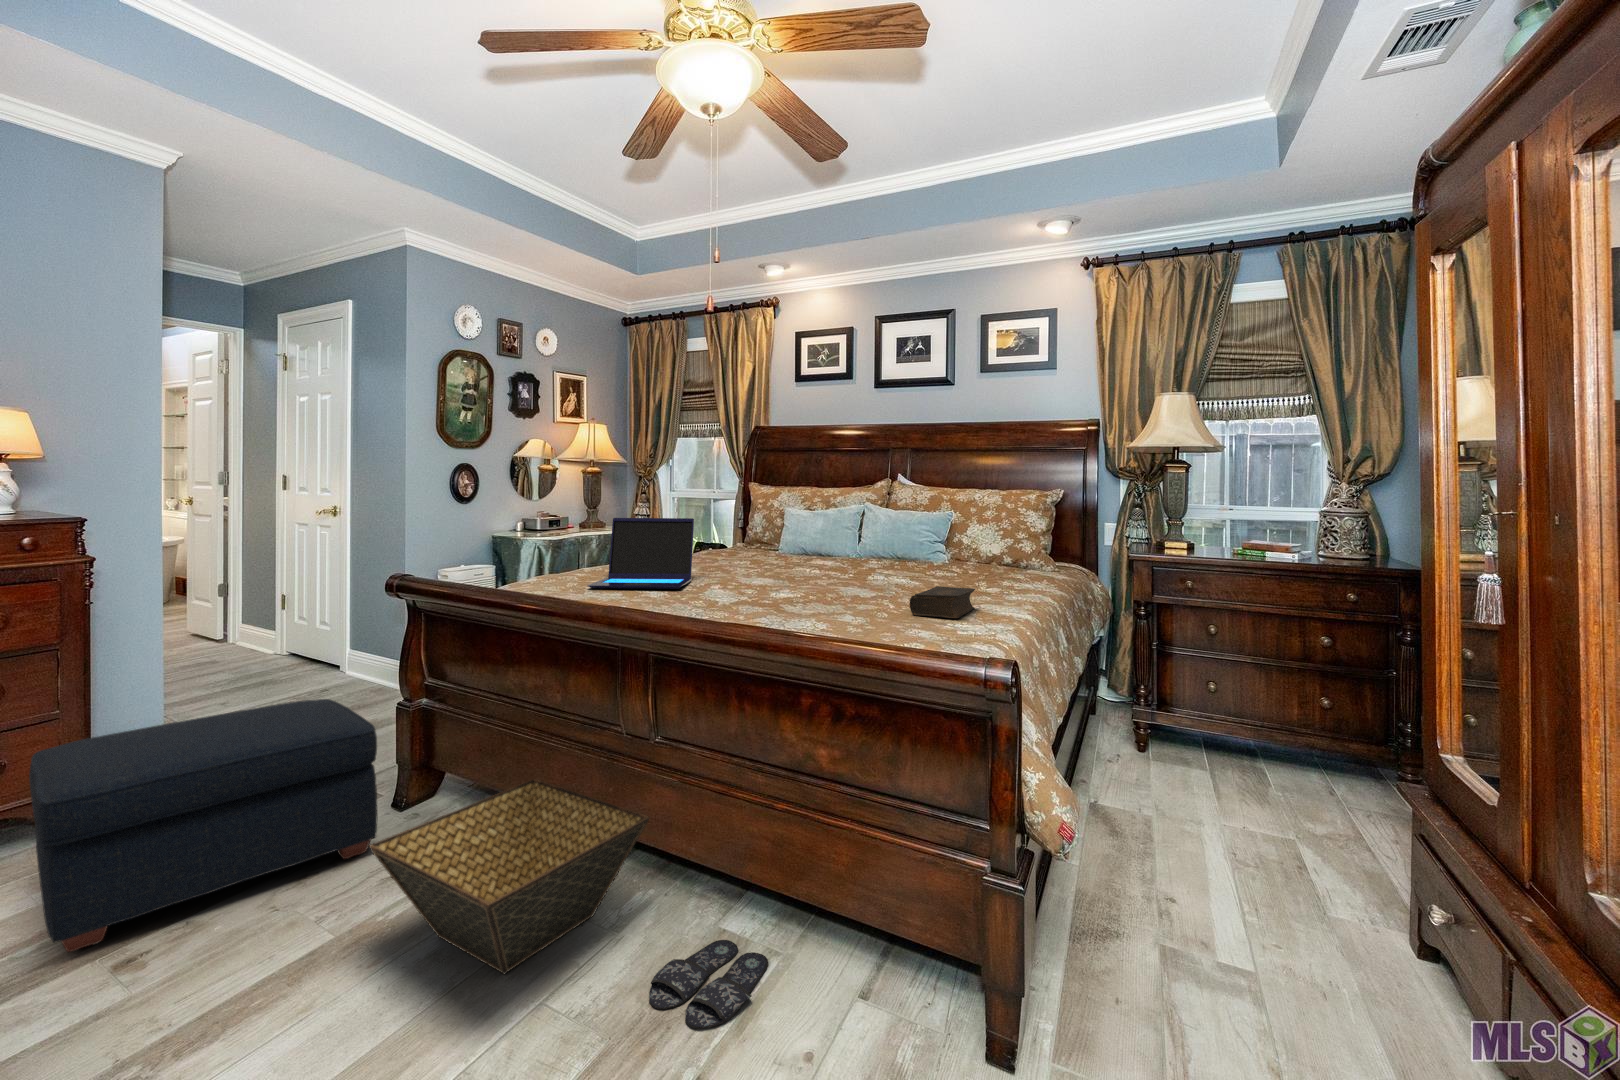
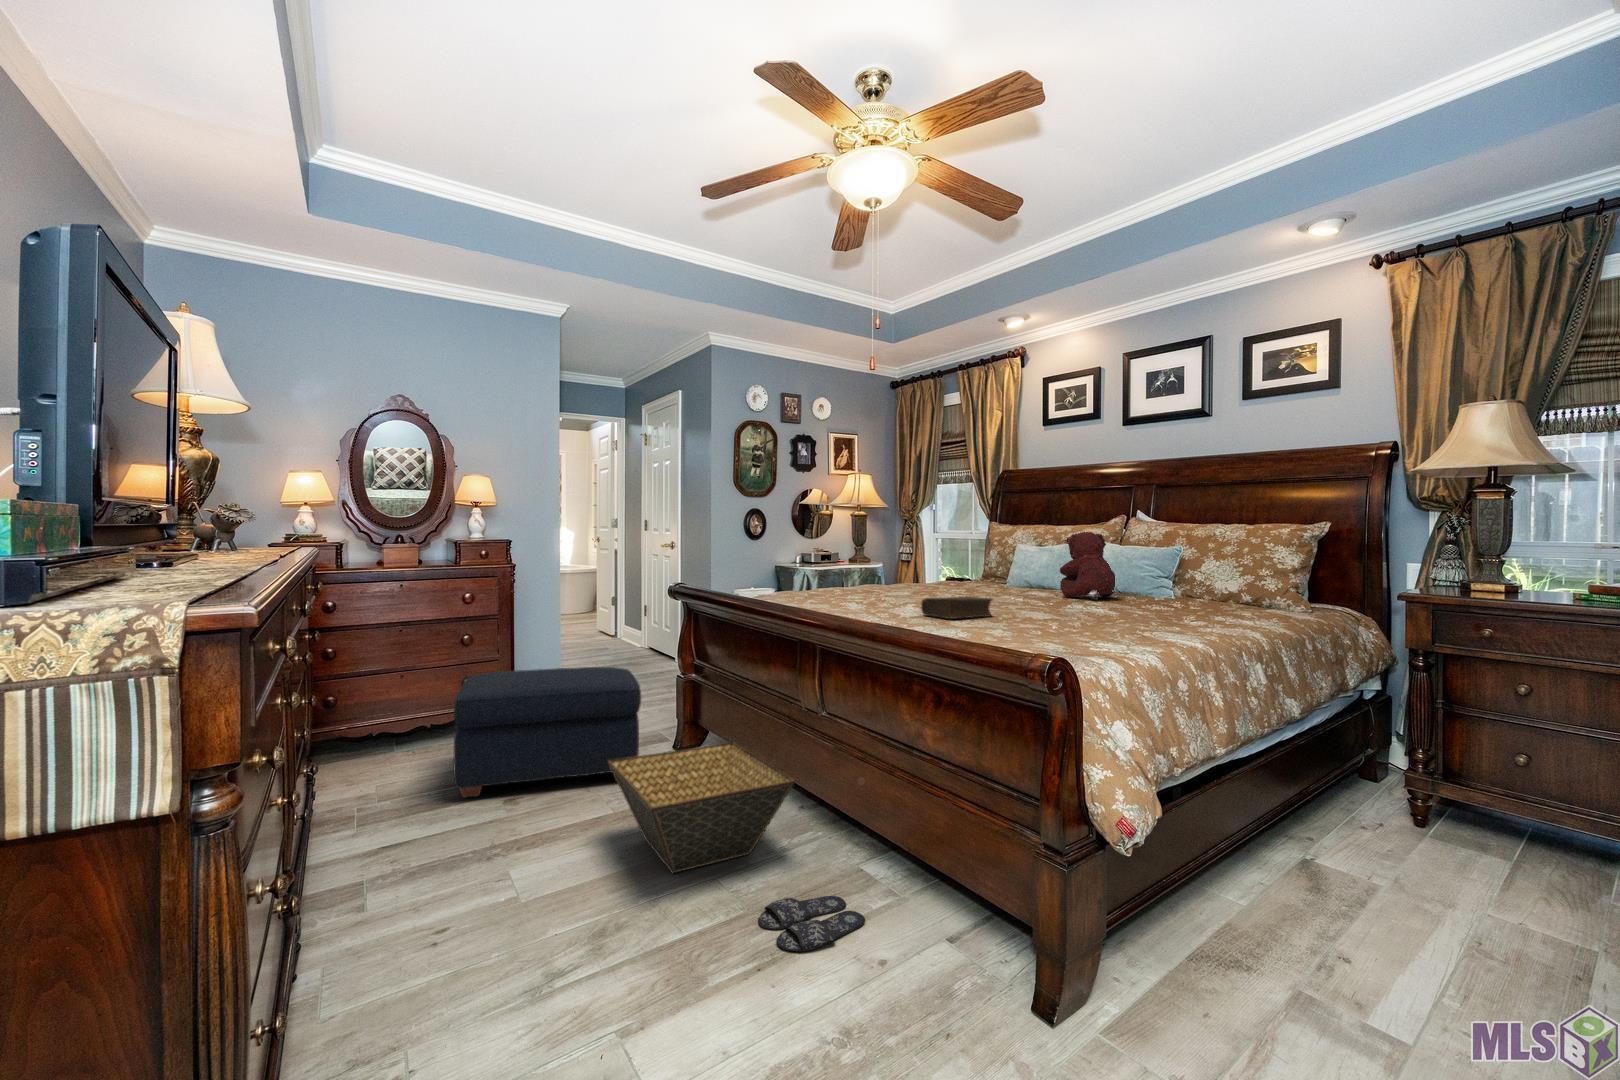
teddy bear: none [848,498,900,566] -> present [1060,531,1117,600]
laptop: present [587,518,694,589] -> none [795,544,893,602]
book: present [910,586,975,618] -> present [921,596,992,619]

